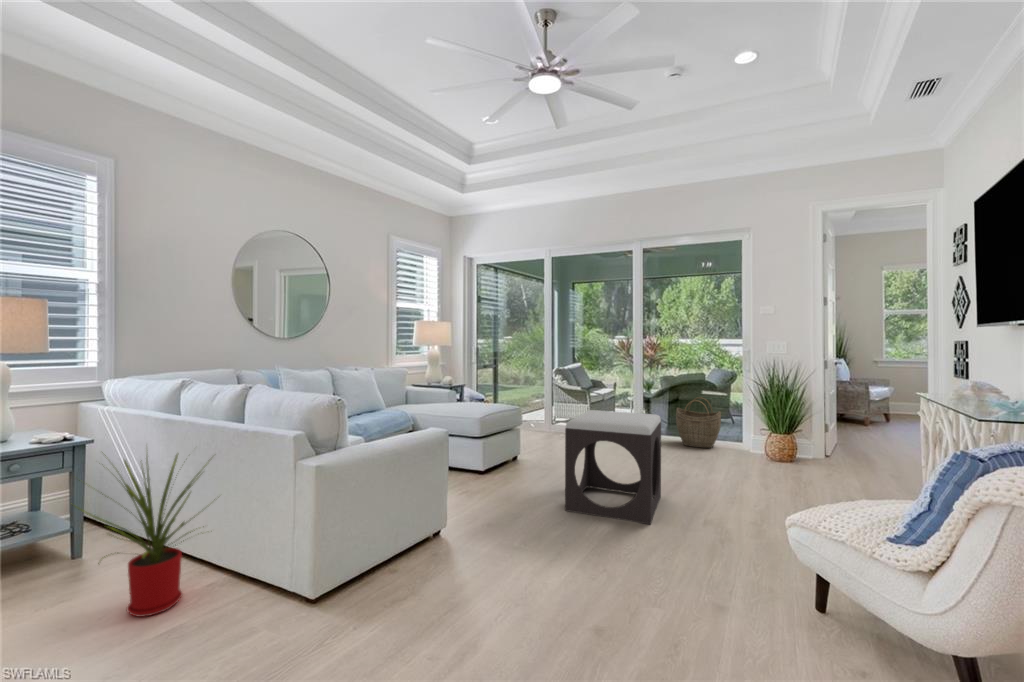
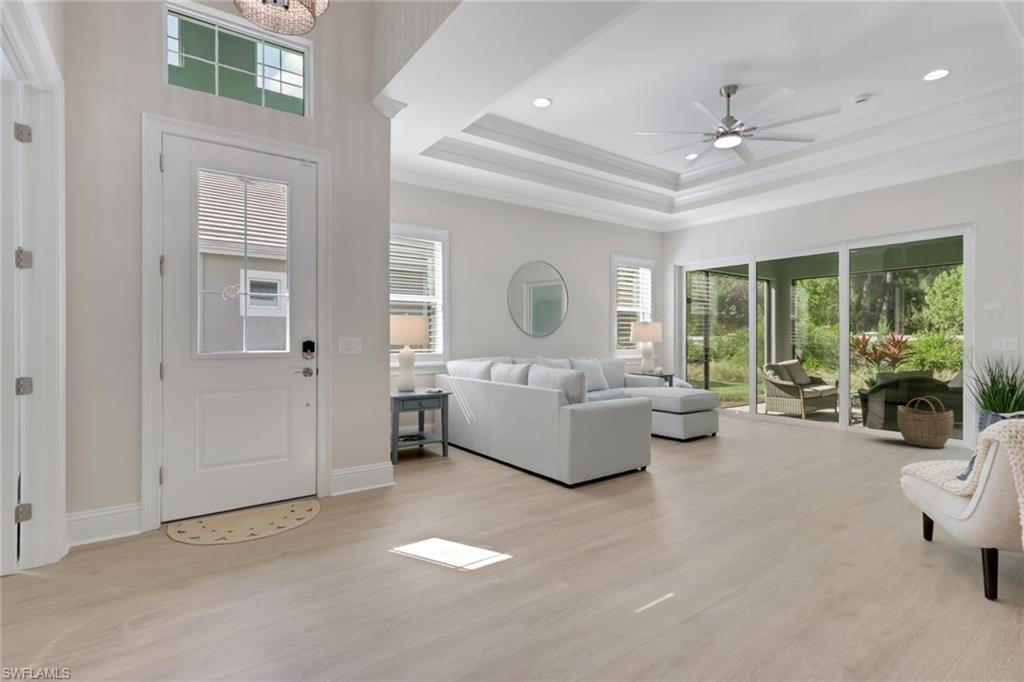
footstool: present [565,410,661,524] -> none [747,396,845,486]
house plant: present [76,454,201,617] -> none [456,392,519,479]

